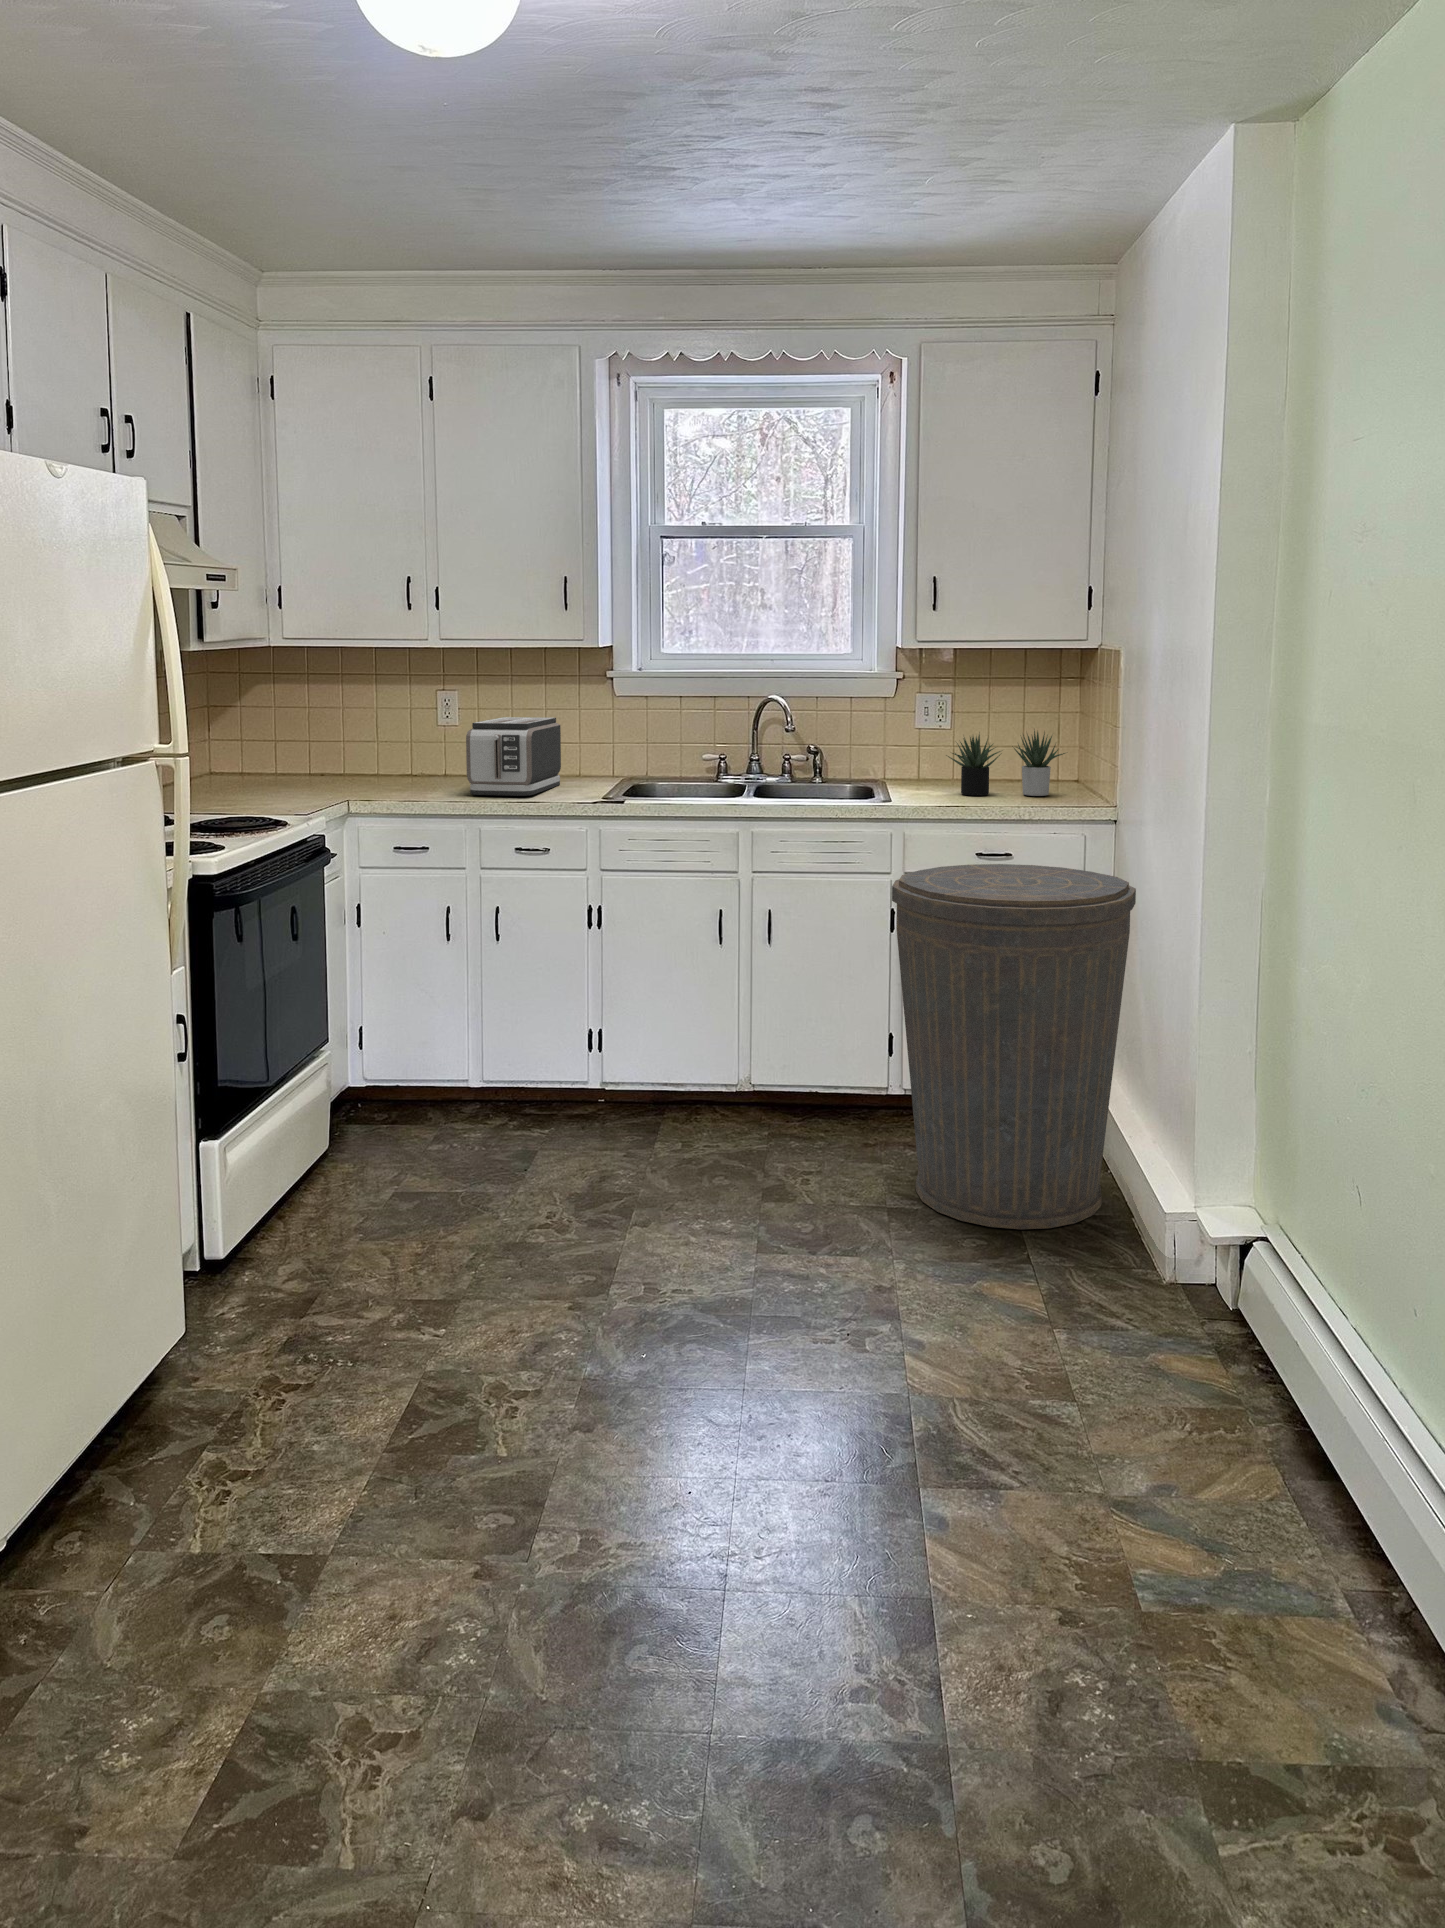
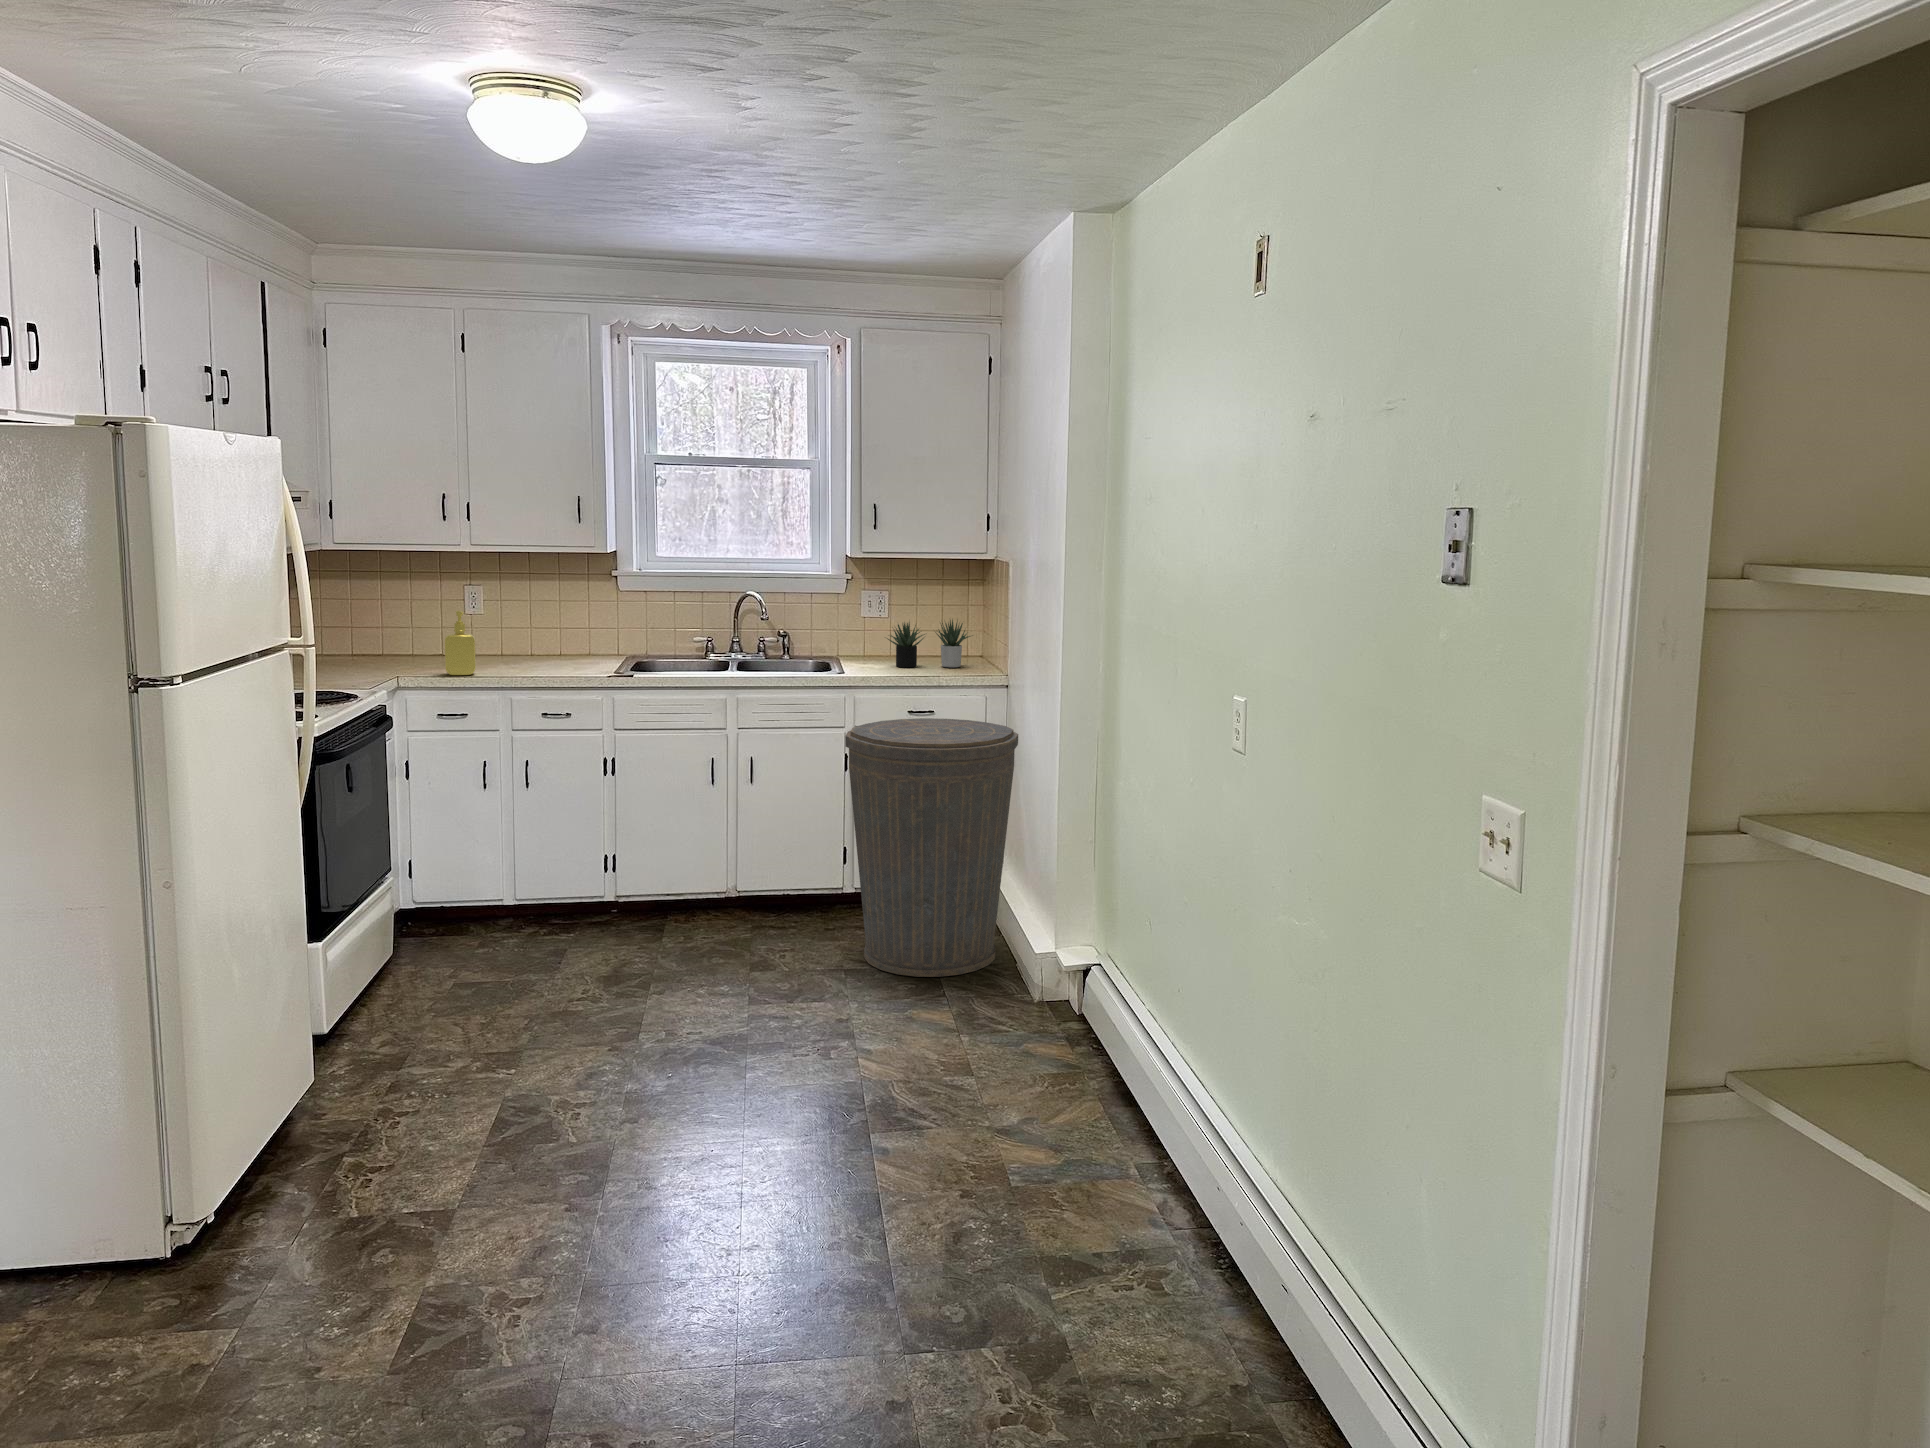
toaster: present [466,717,561,796] -> none [498,606,576,670]
soap dispenser: none [402,722,438,801] -> present [445,611,476,675]

